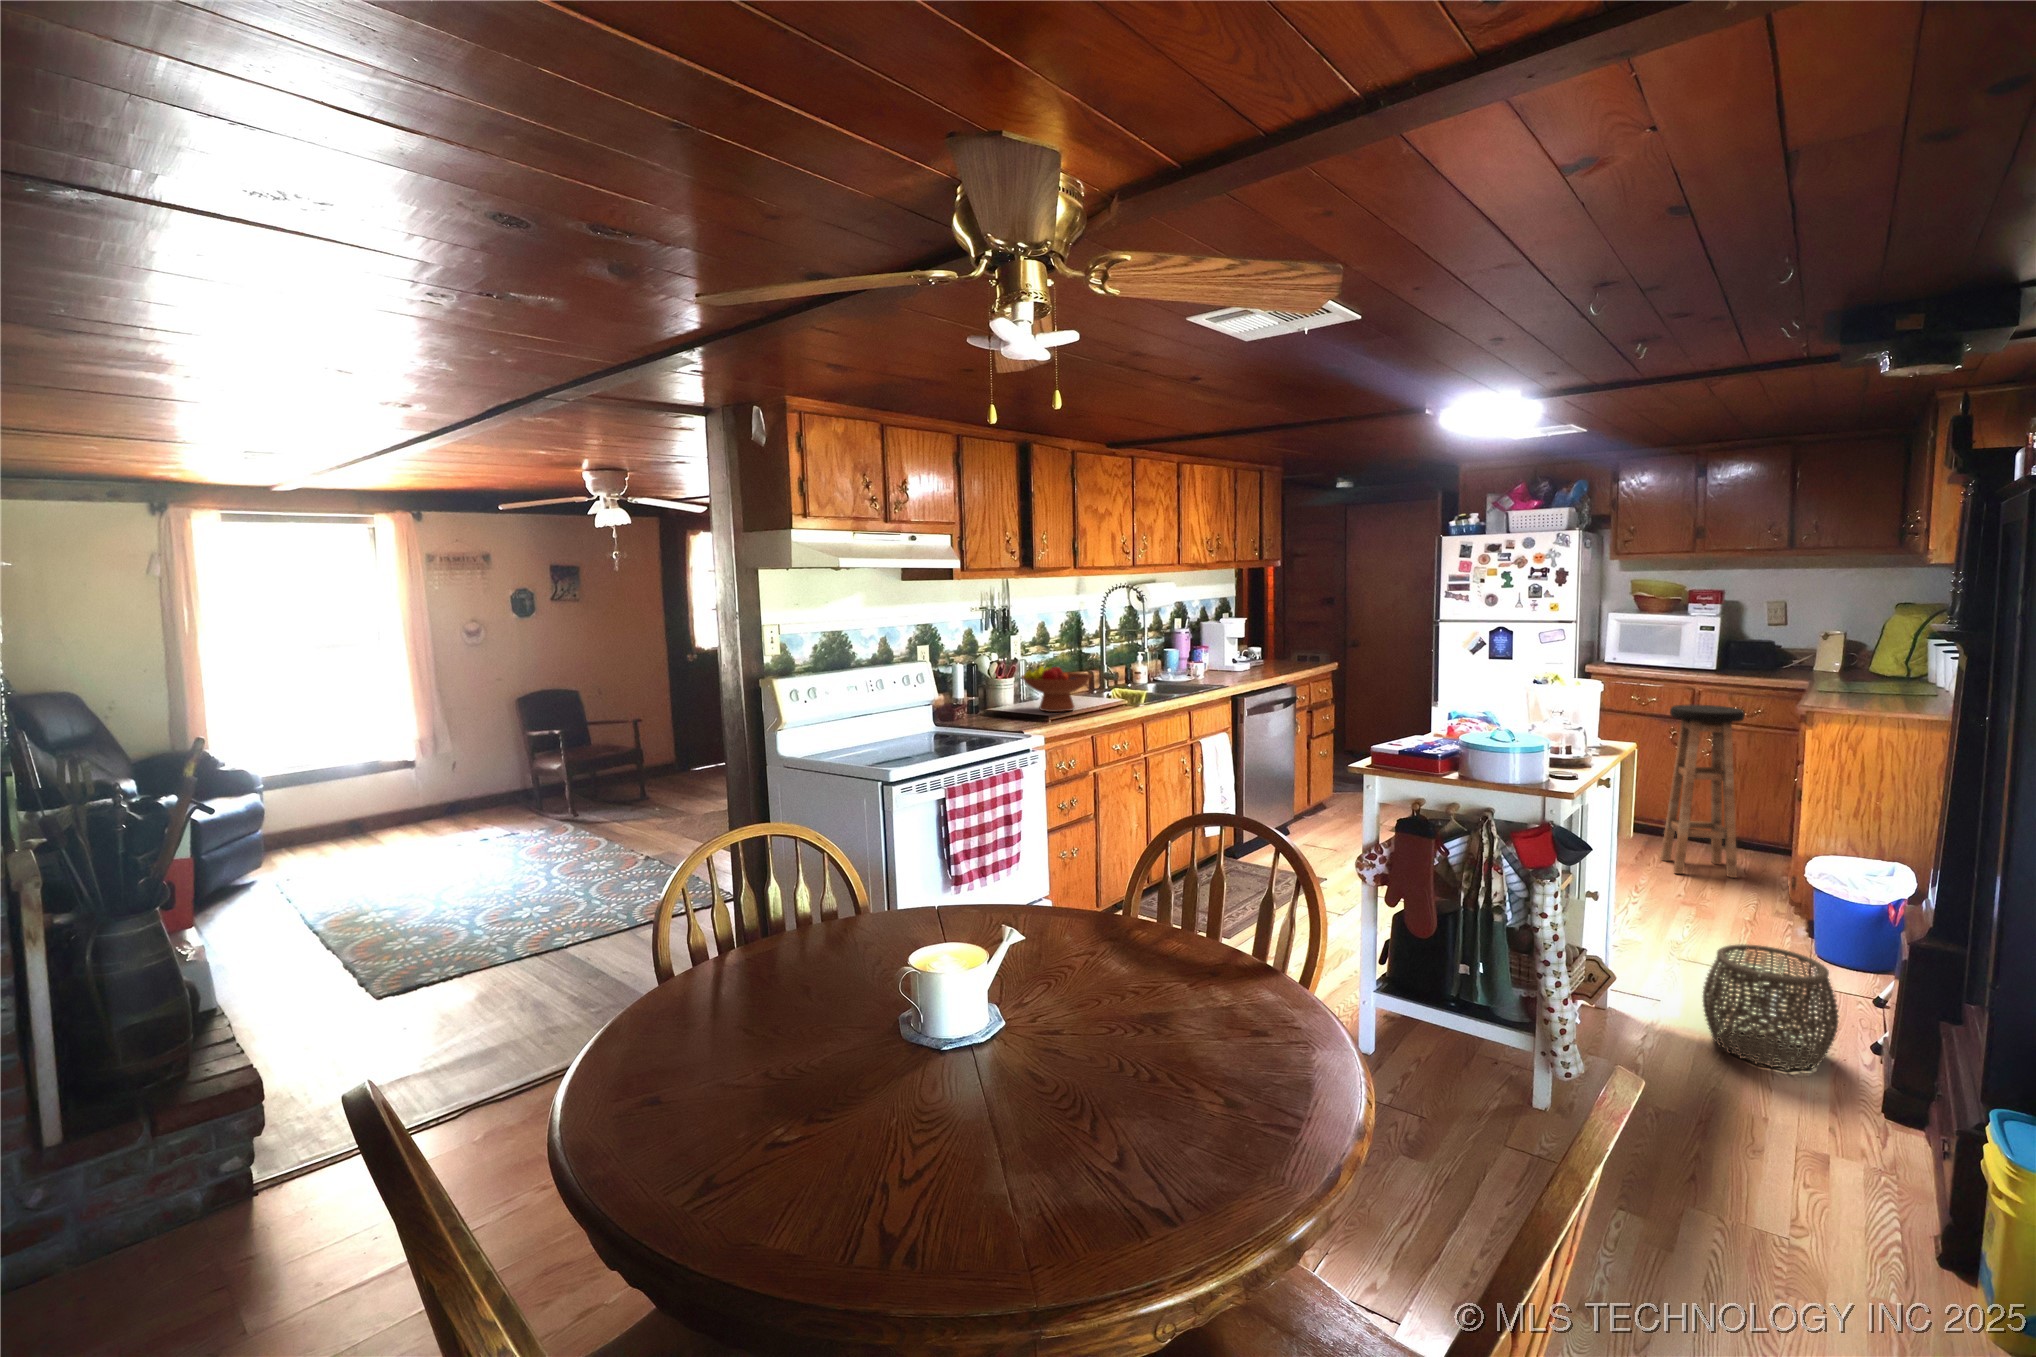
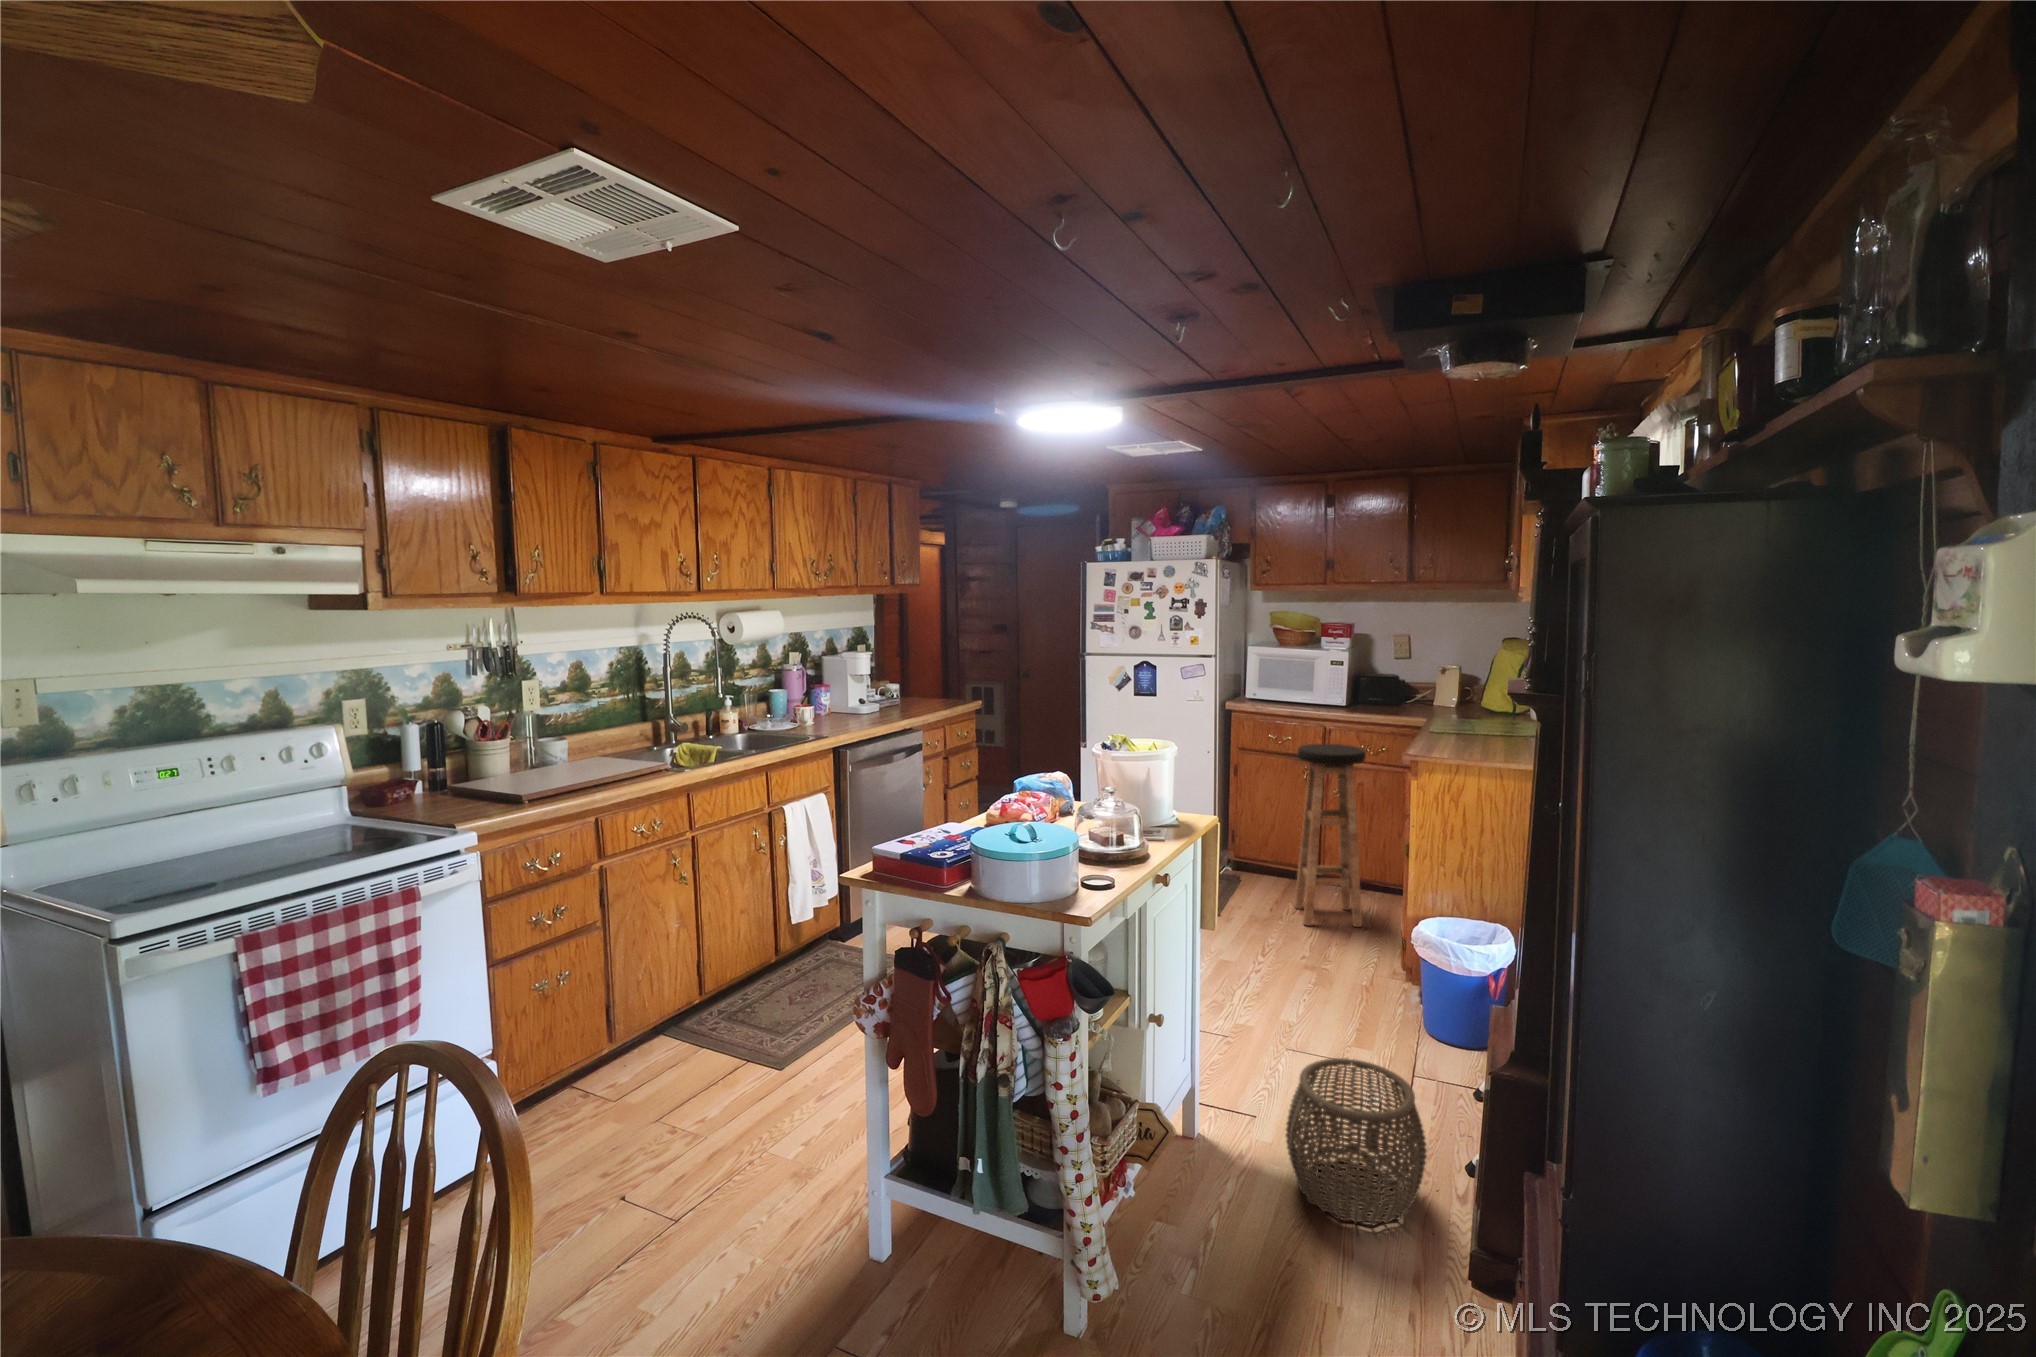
fruit bowl: present [1021,663,1092,712] -> none [506,720,610,784]

